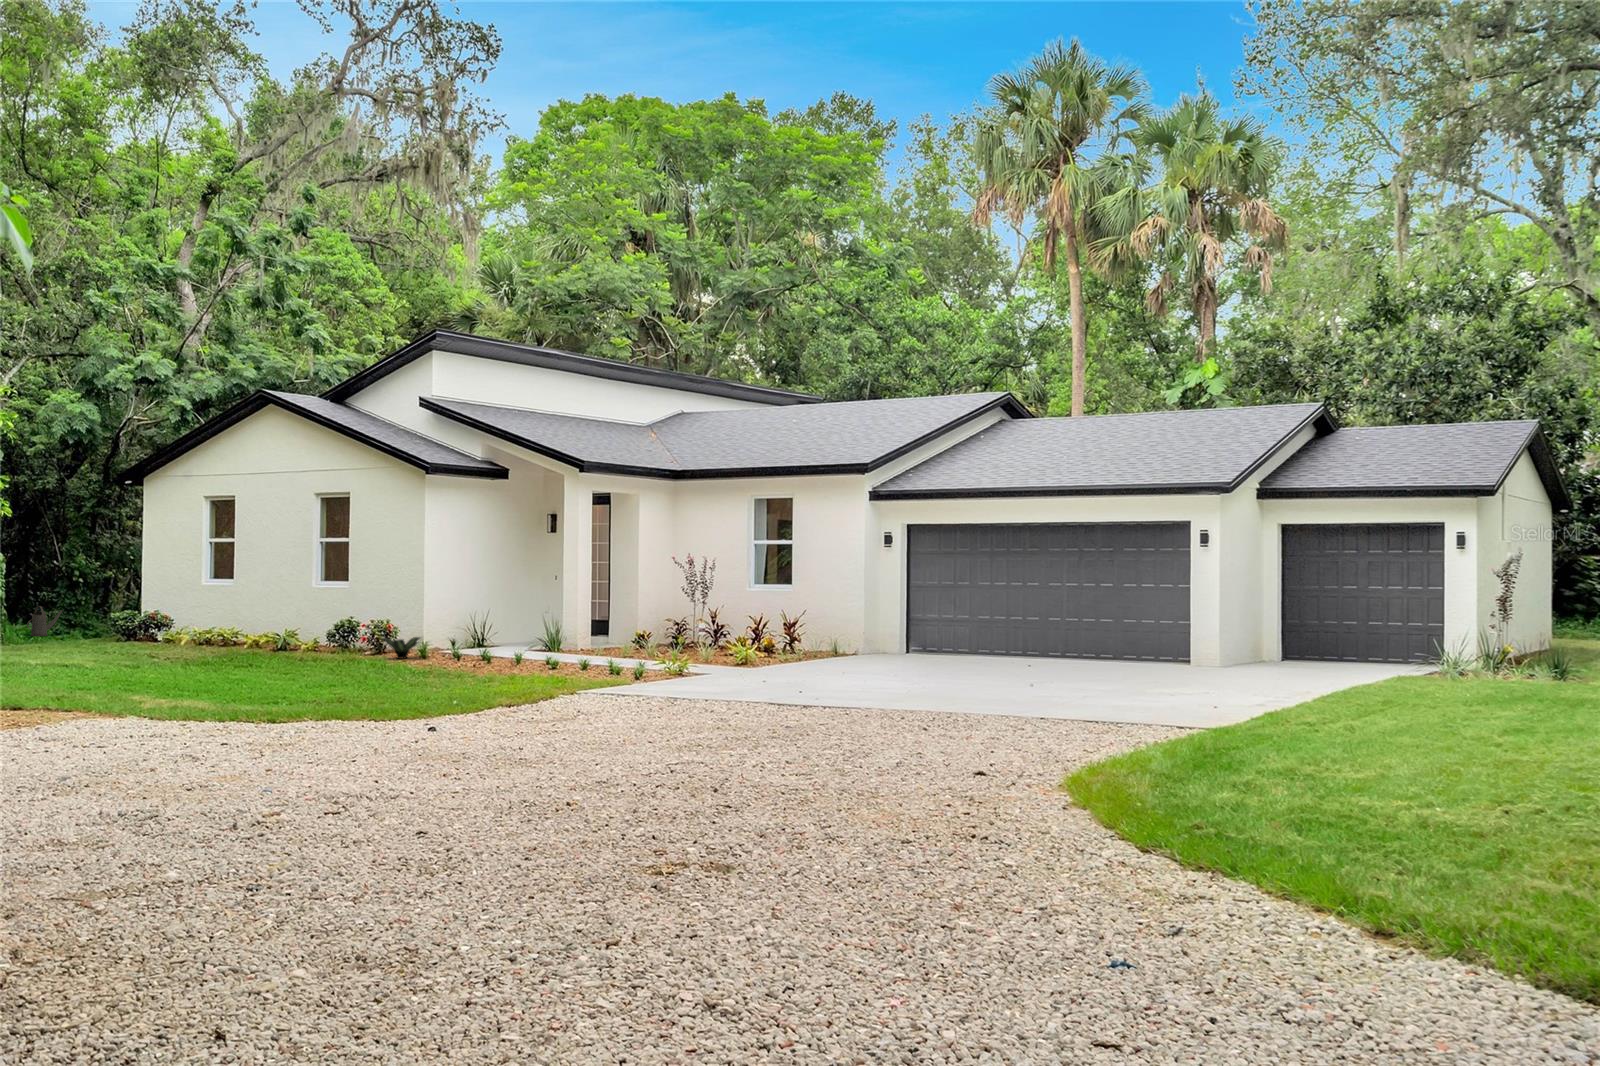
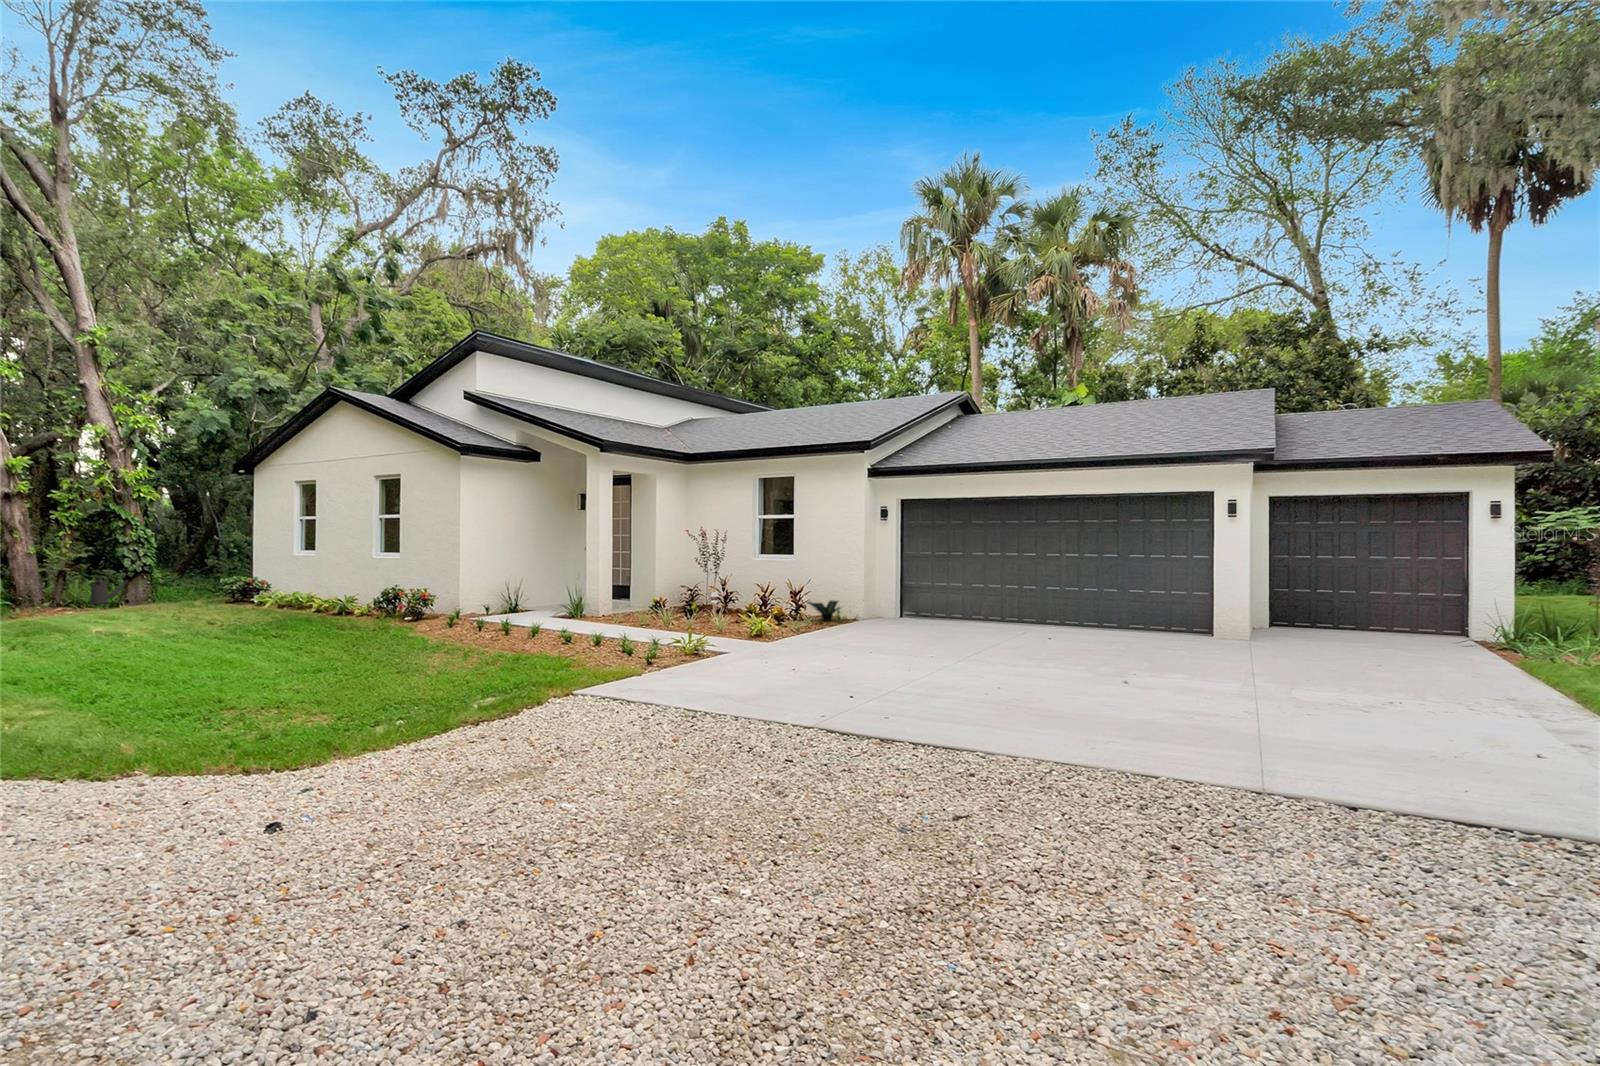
potted plant: present [382,637,420,659] -> present [807,600,840,621]

